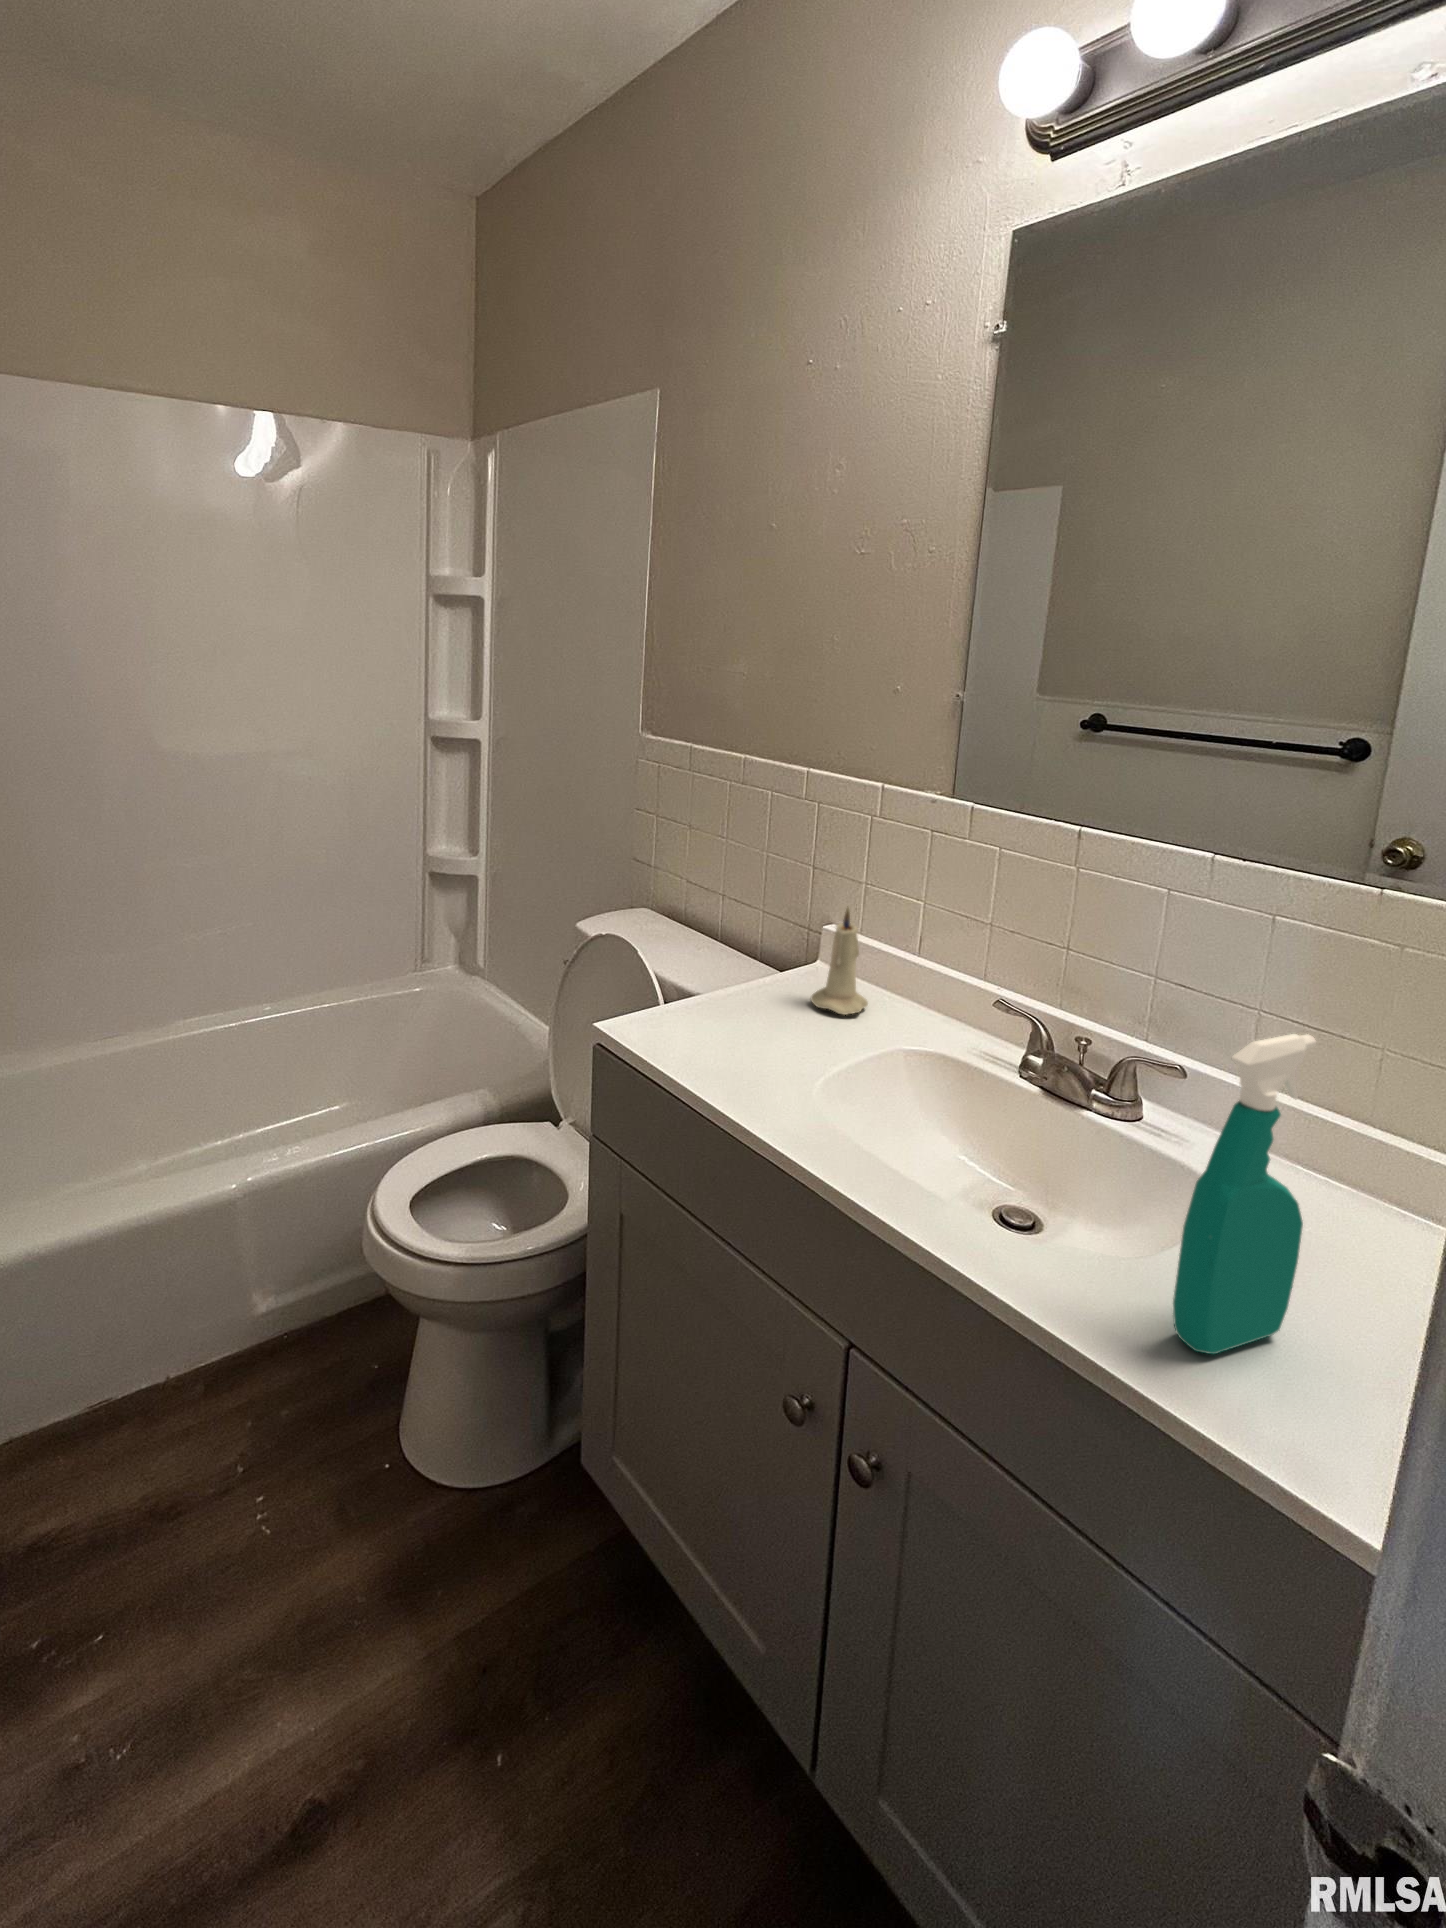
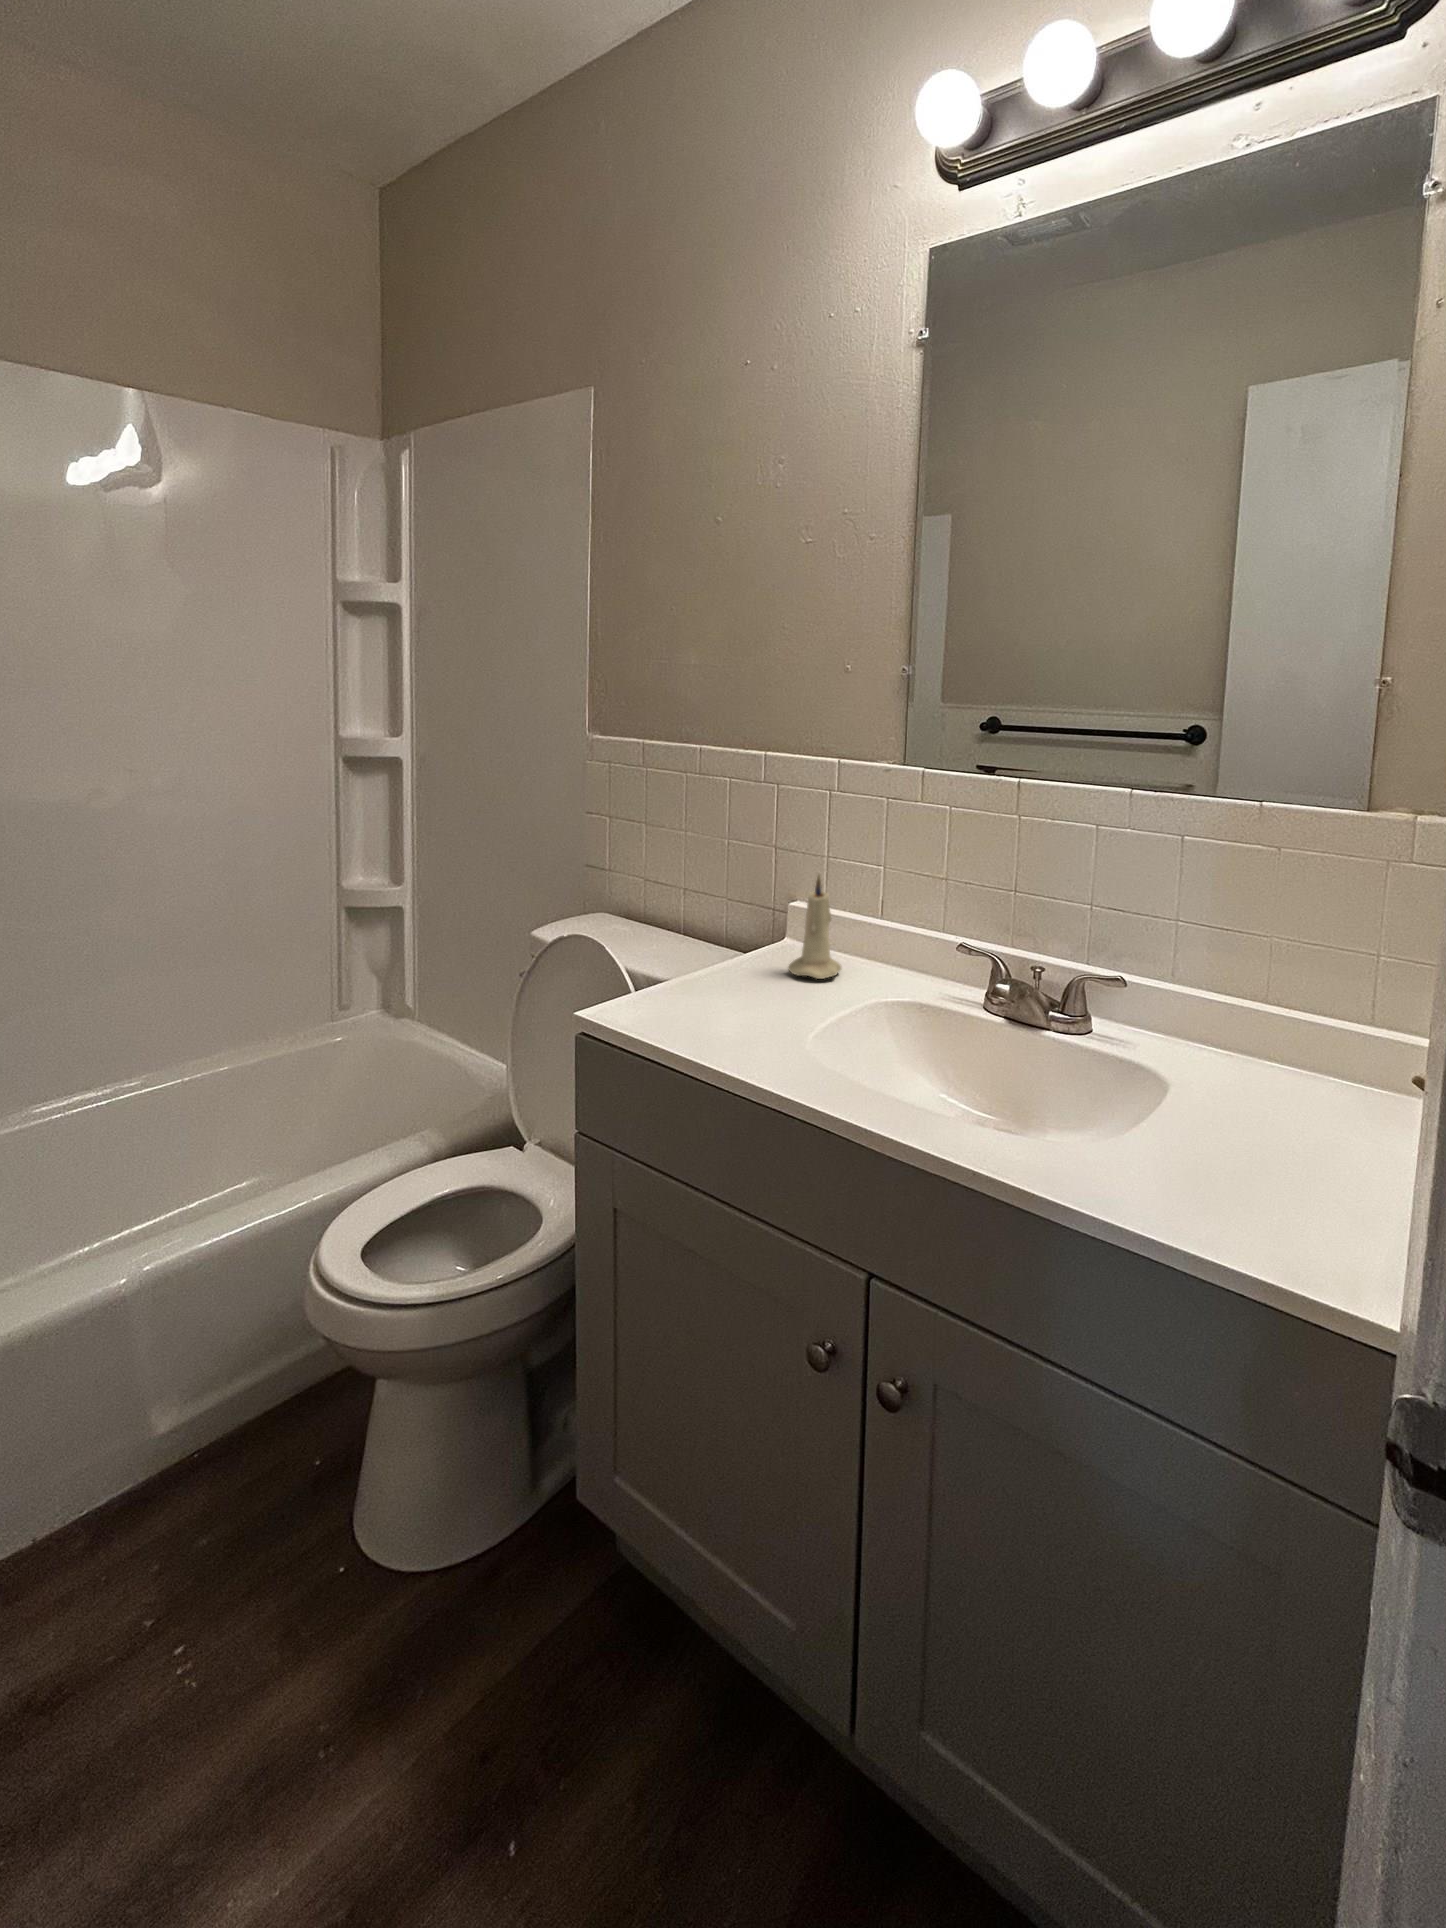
spray bottle: present [1173,1034,1316,1354] -> none [1152,904,1242,1192]

